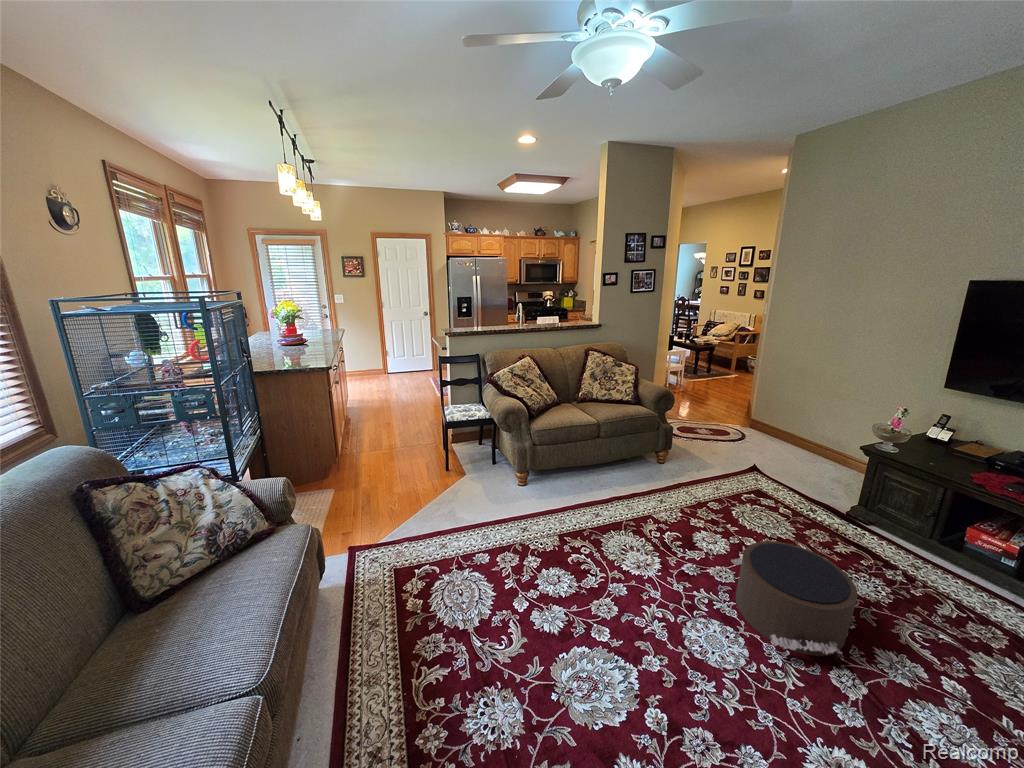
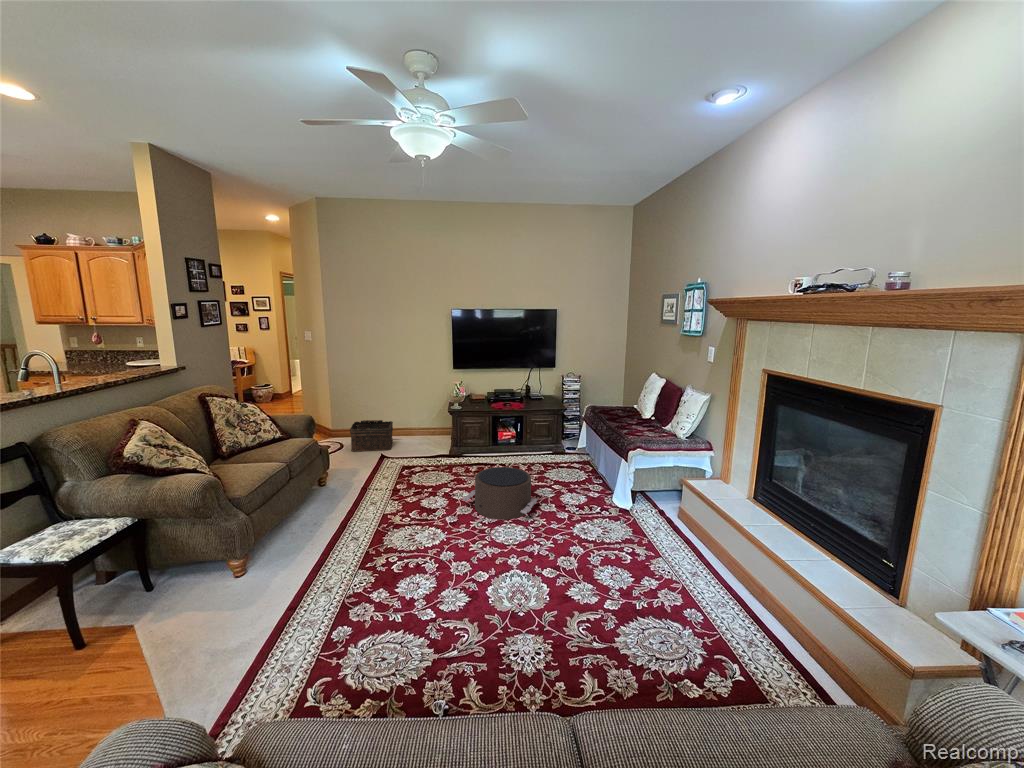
basket: none [748,415,822,464] -> present [350,420,393,452]

